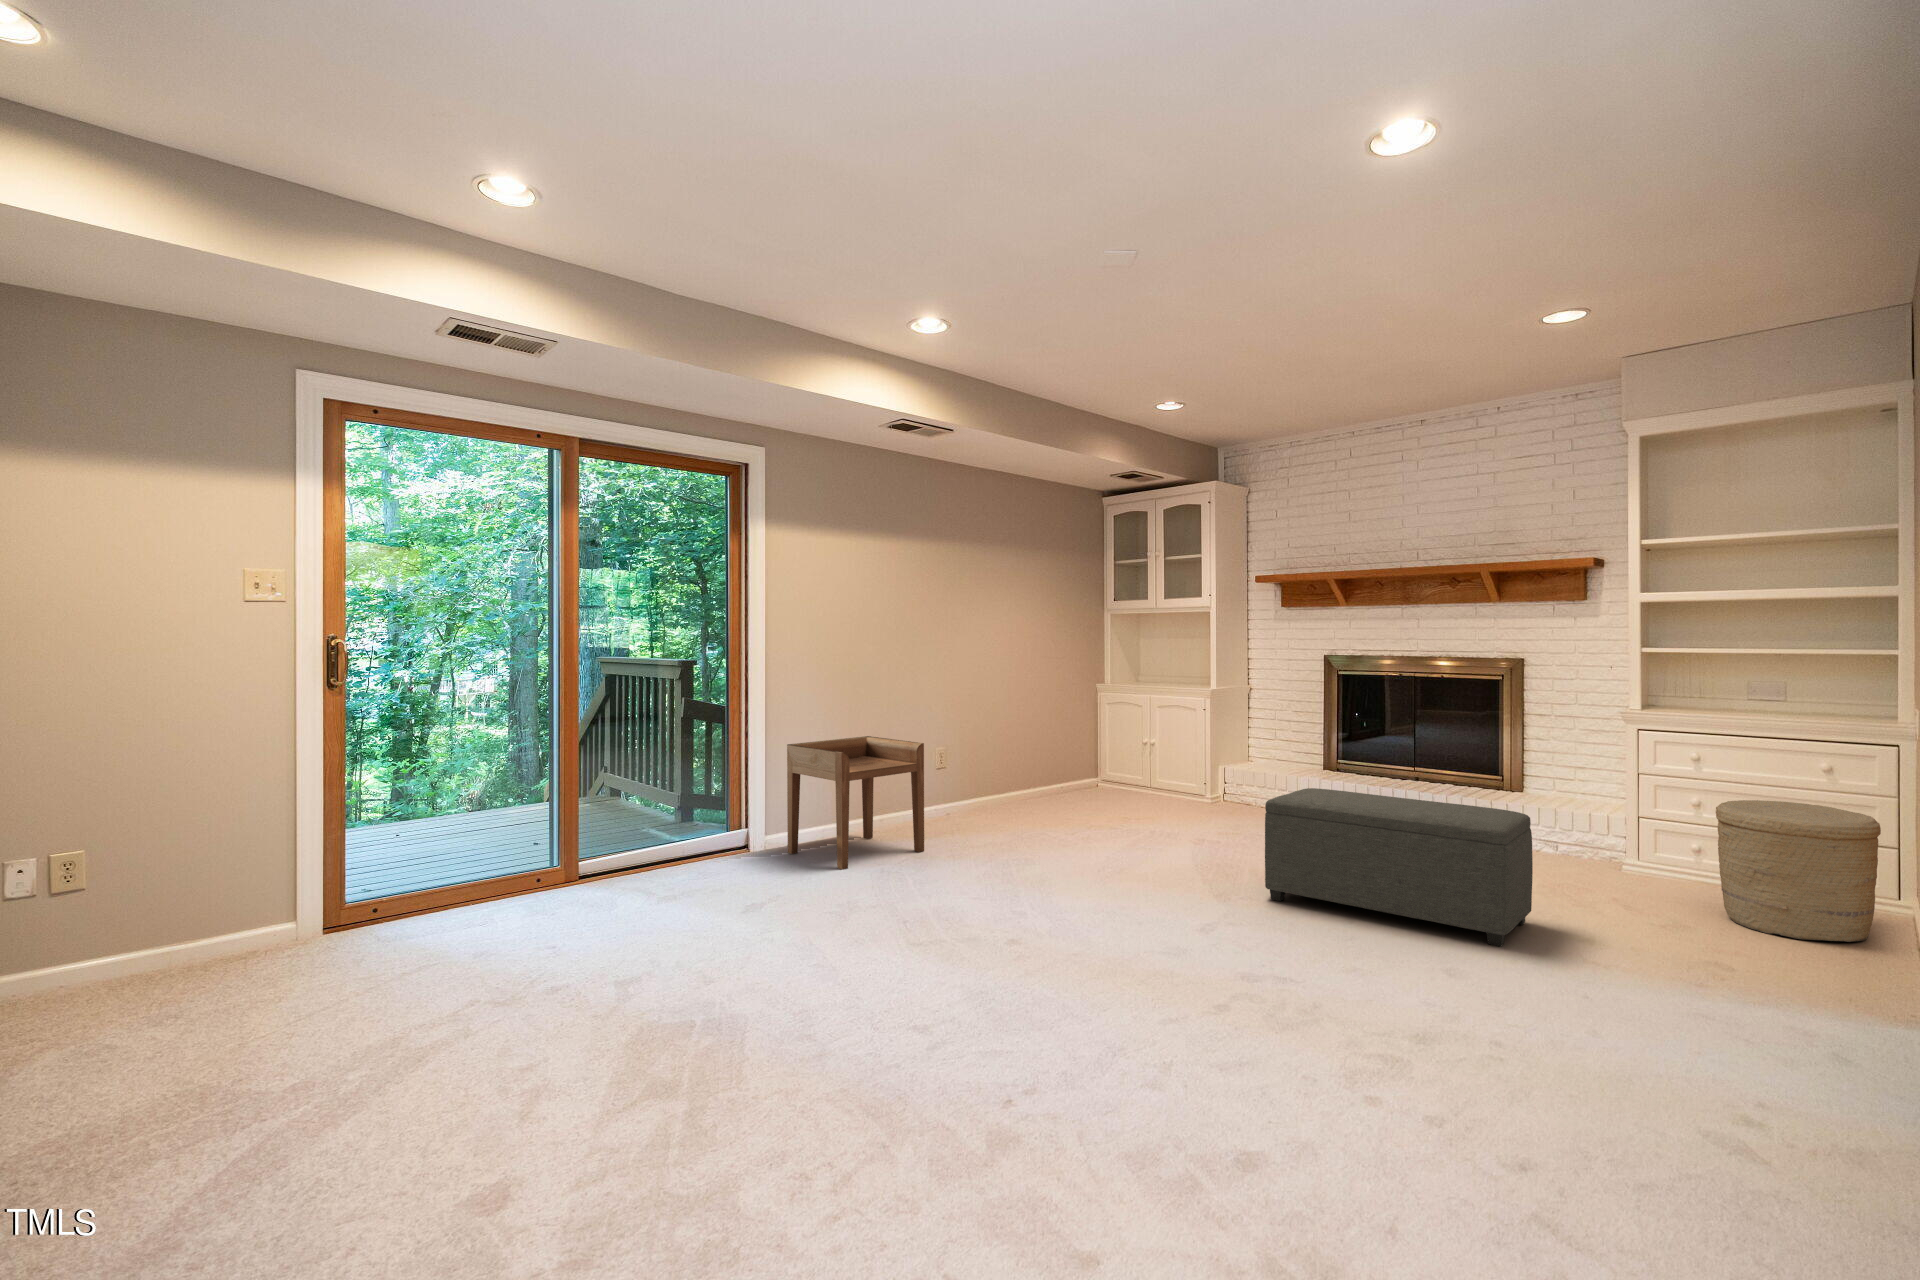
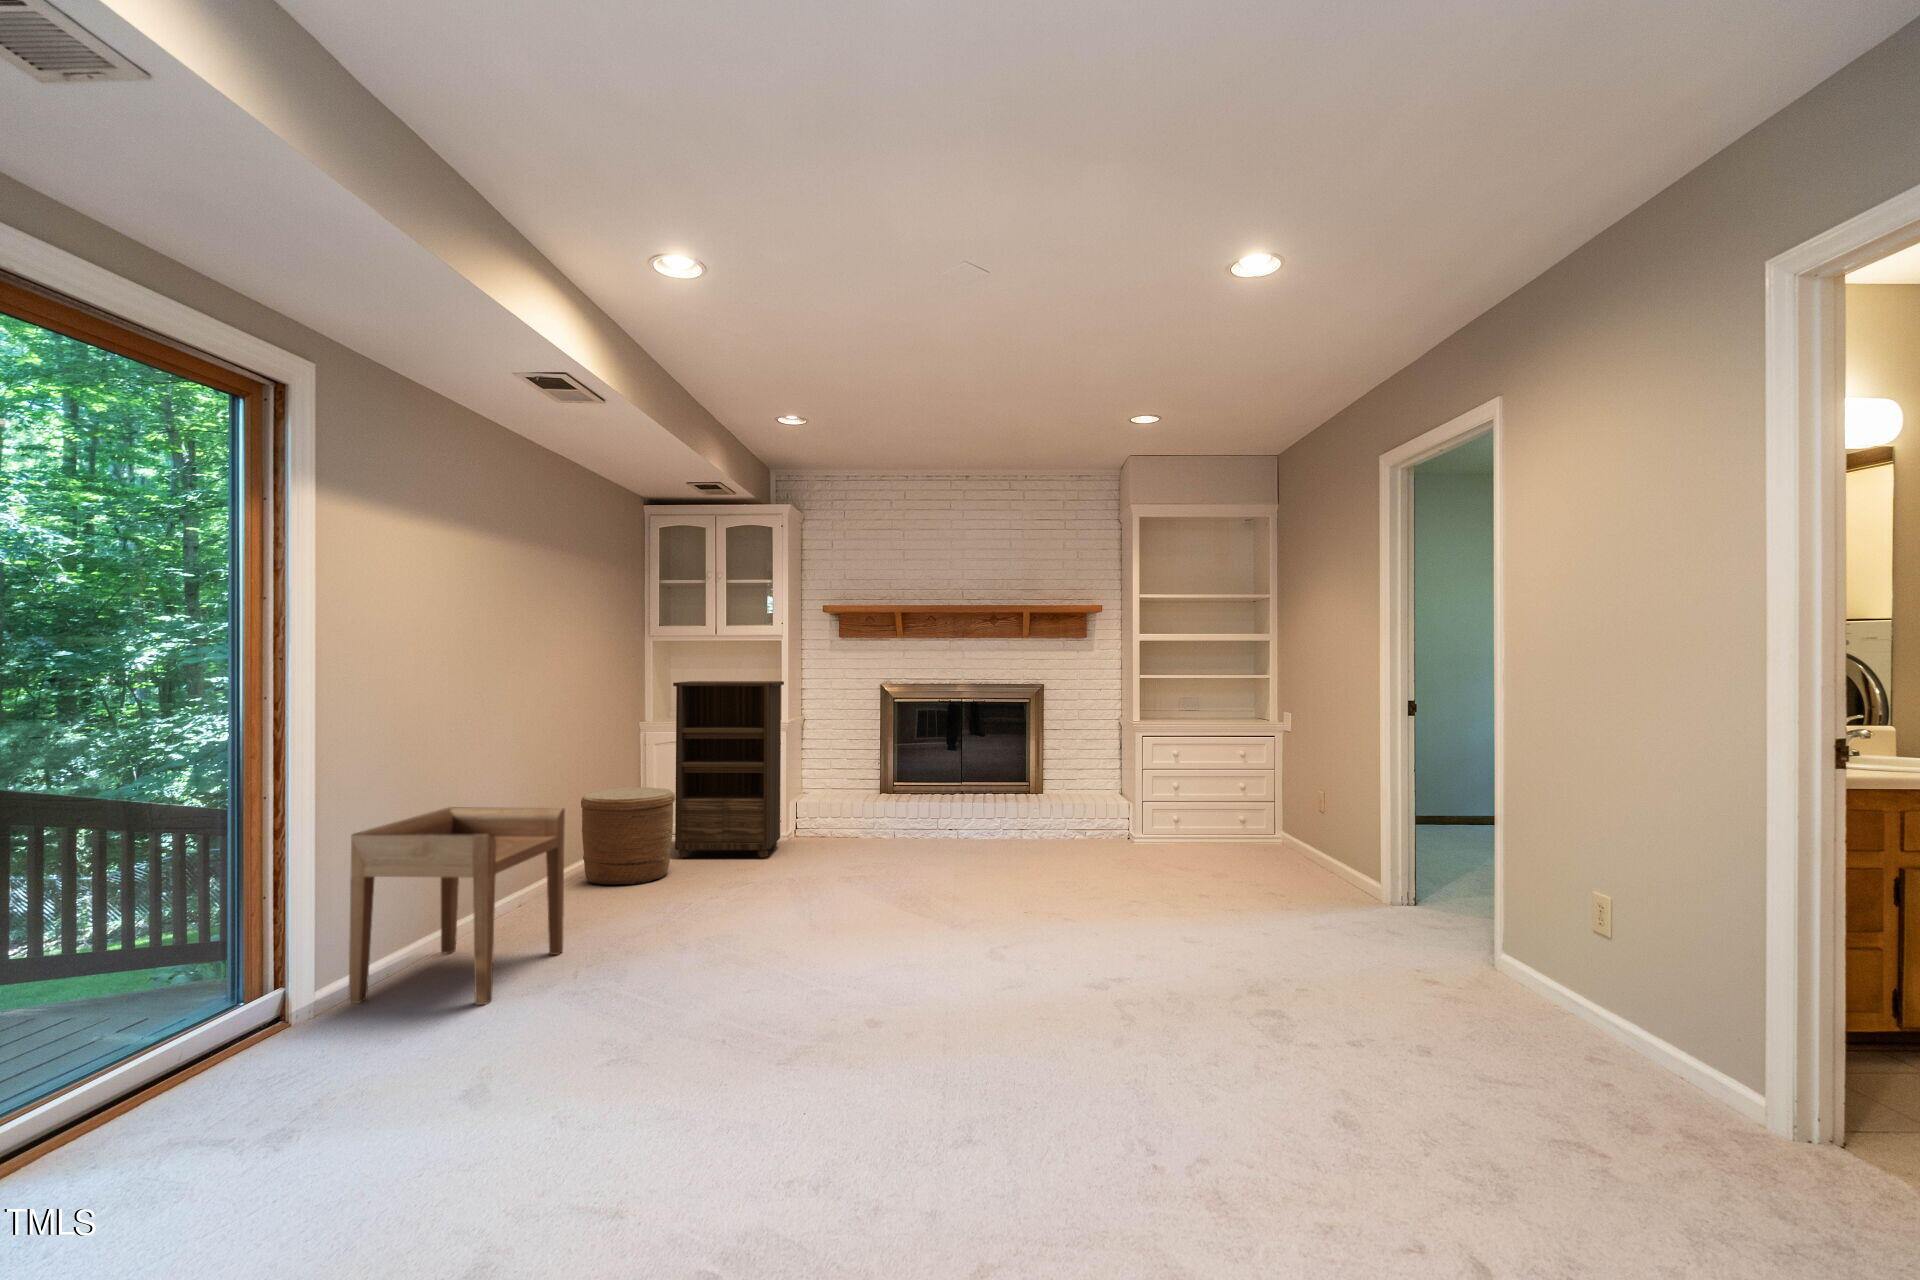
bookshelf: none [1092,650,1196,817] -> present [673,681,784,858]
ottoman: present [1265,788,1533,947] -> none [981,807,1189,920]
woven basket: present [1716,800,1881,942] -> present [581,787,675,885]

